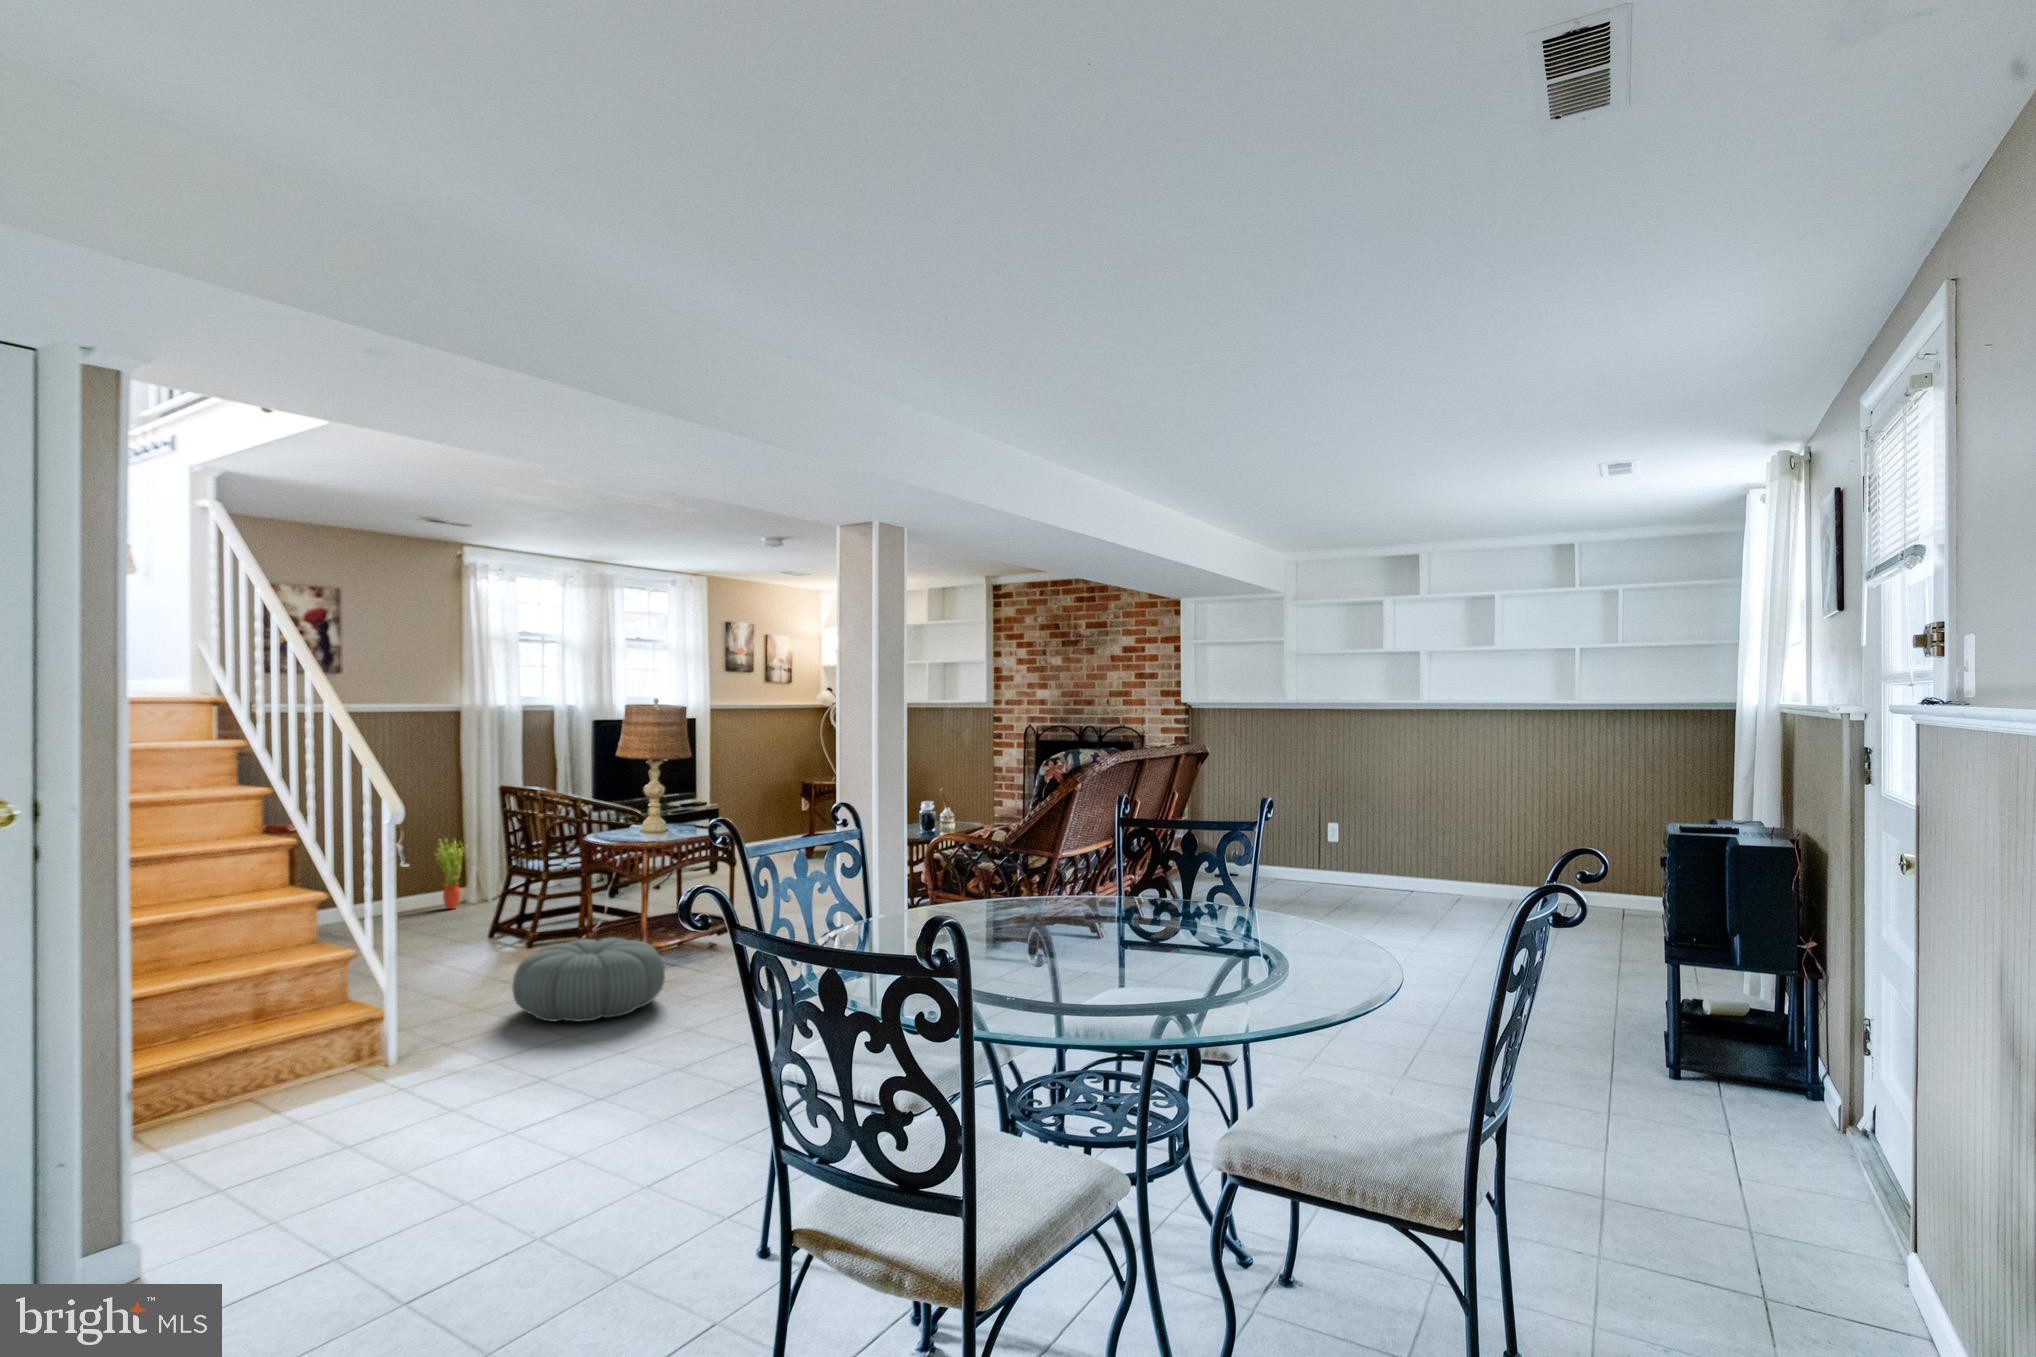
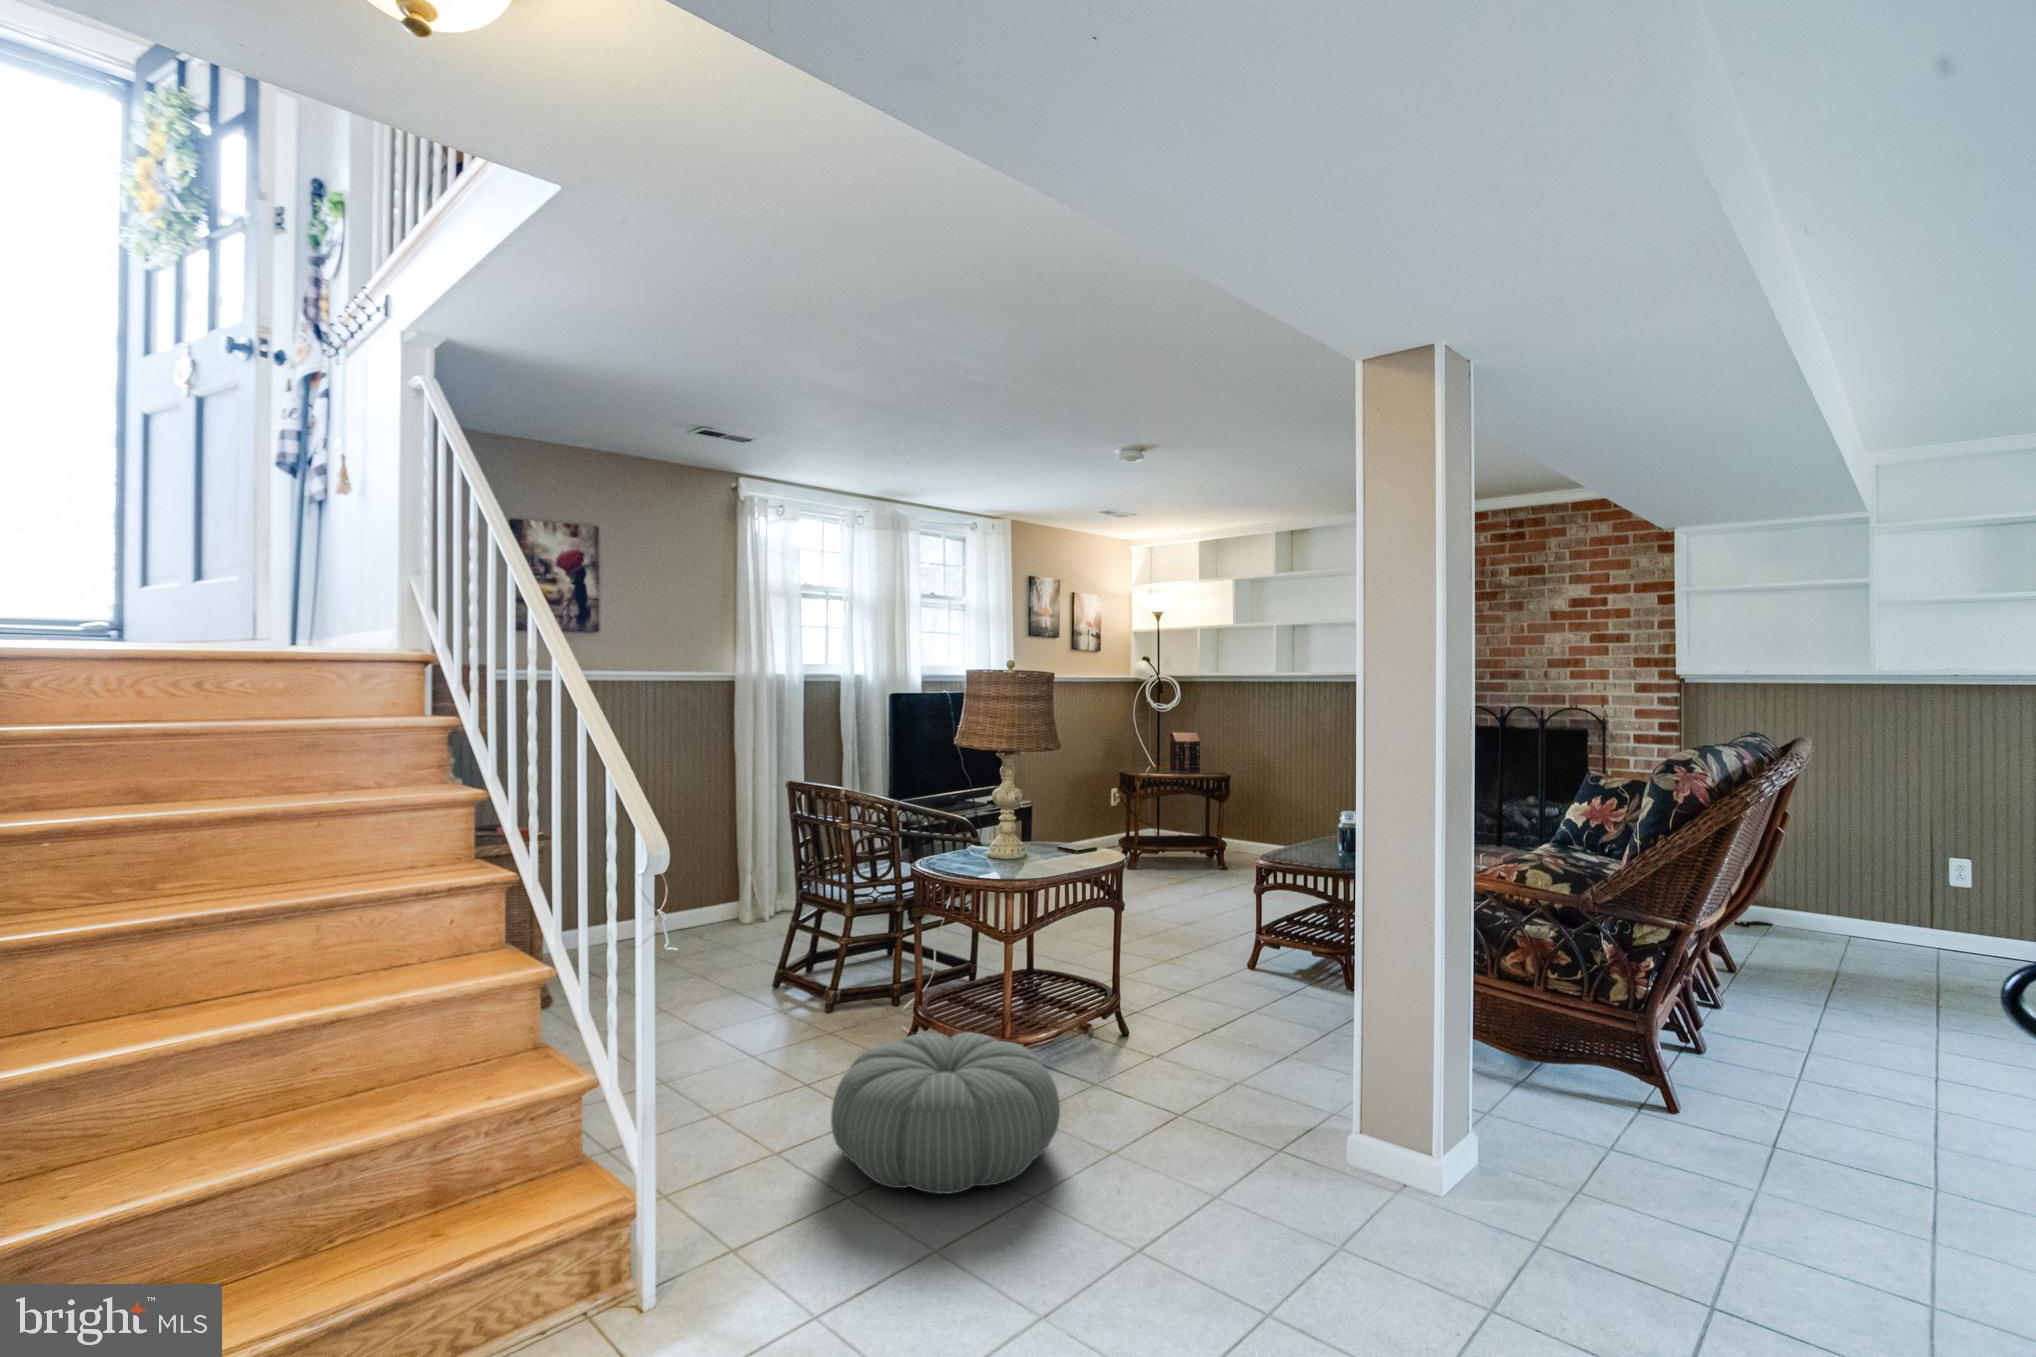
potted plant: present [435,841,468,909] -> none [707,840,746,929]

